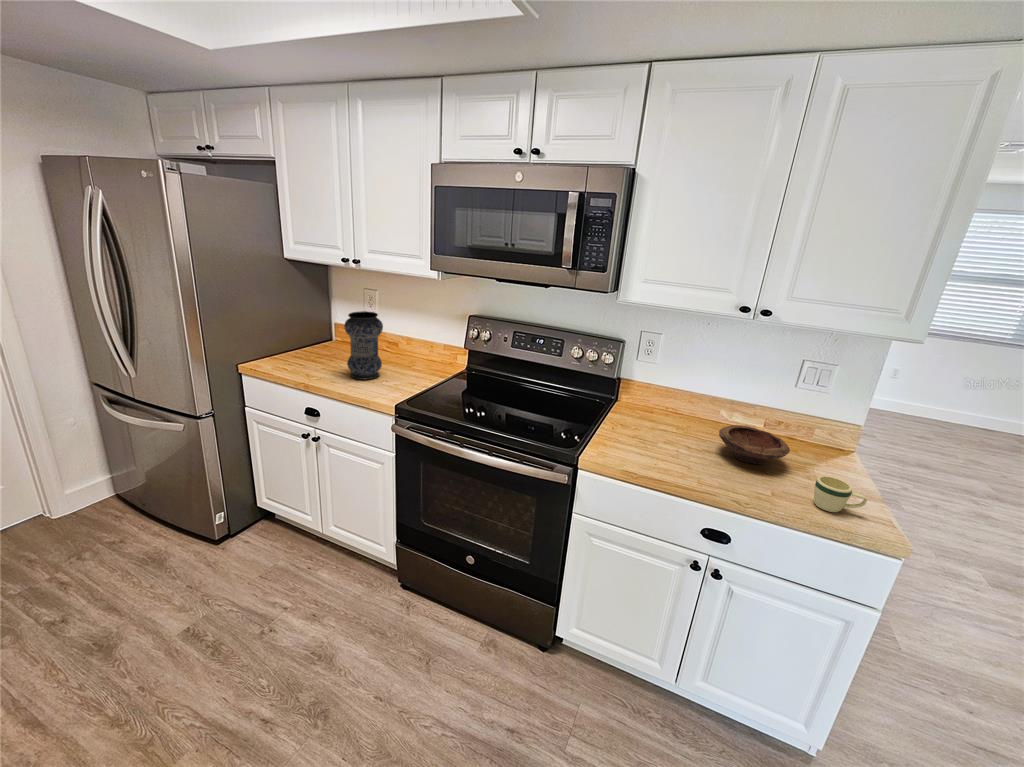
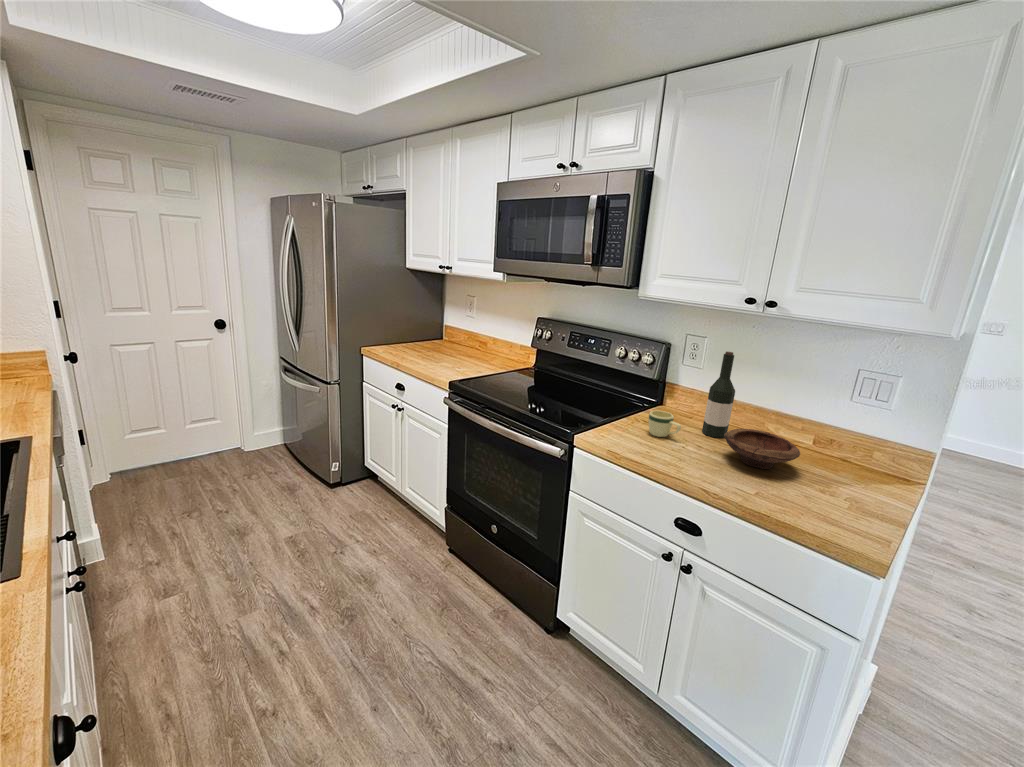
vase: present [344,311,383,380] -> none [432,308,462,365]
wine bottle: none [678,352,709,434] -> present [702,352,735,438]
mug: present [814,476,867,512] -> present [649,410,681,437]

